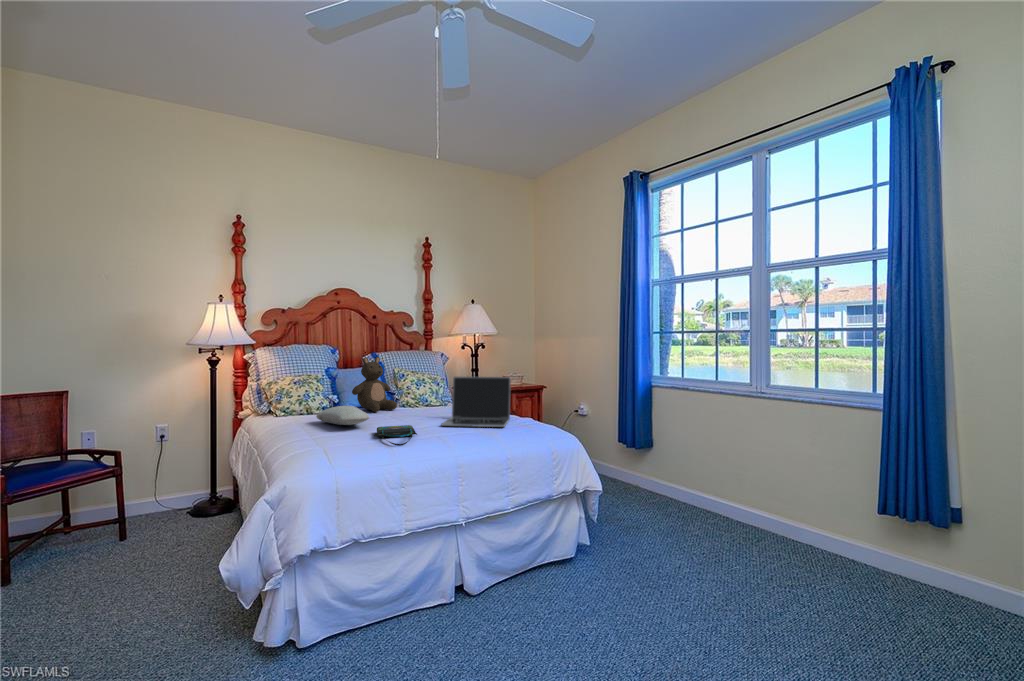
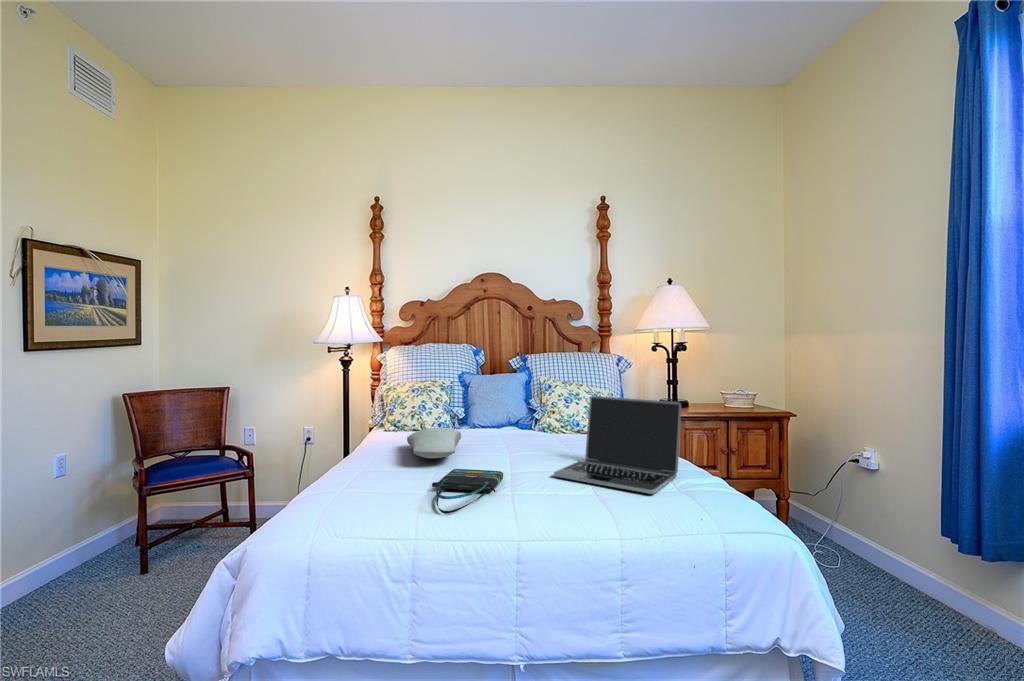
stuffed bear: present [352,357,397,412] -> none [472,361,529,437]

